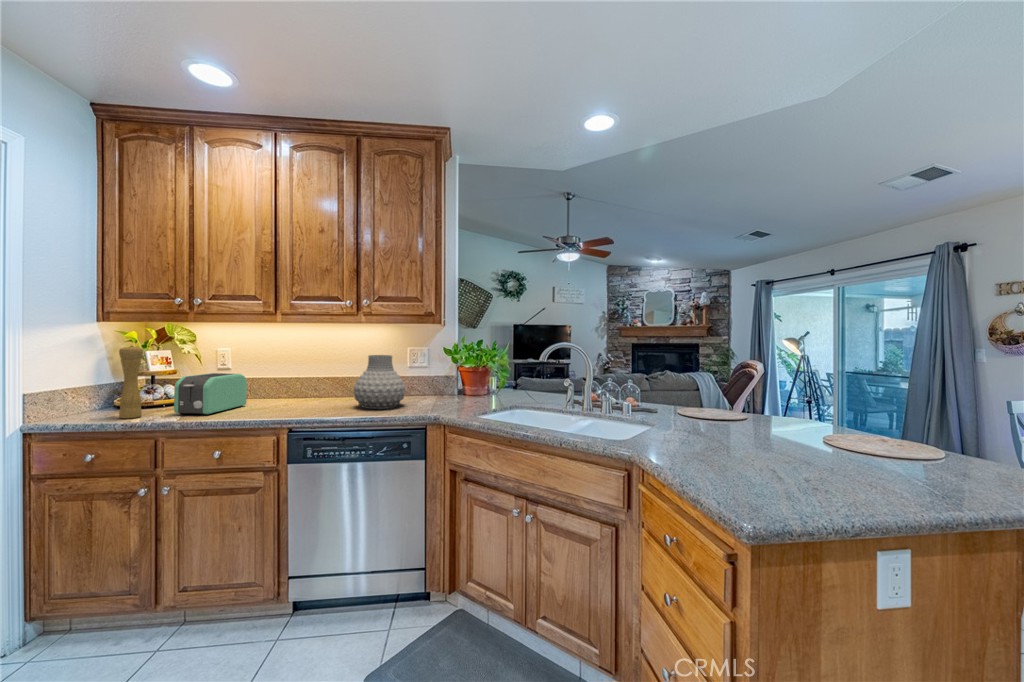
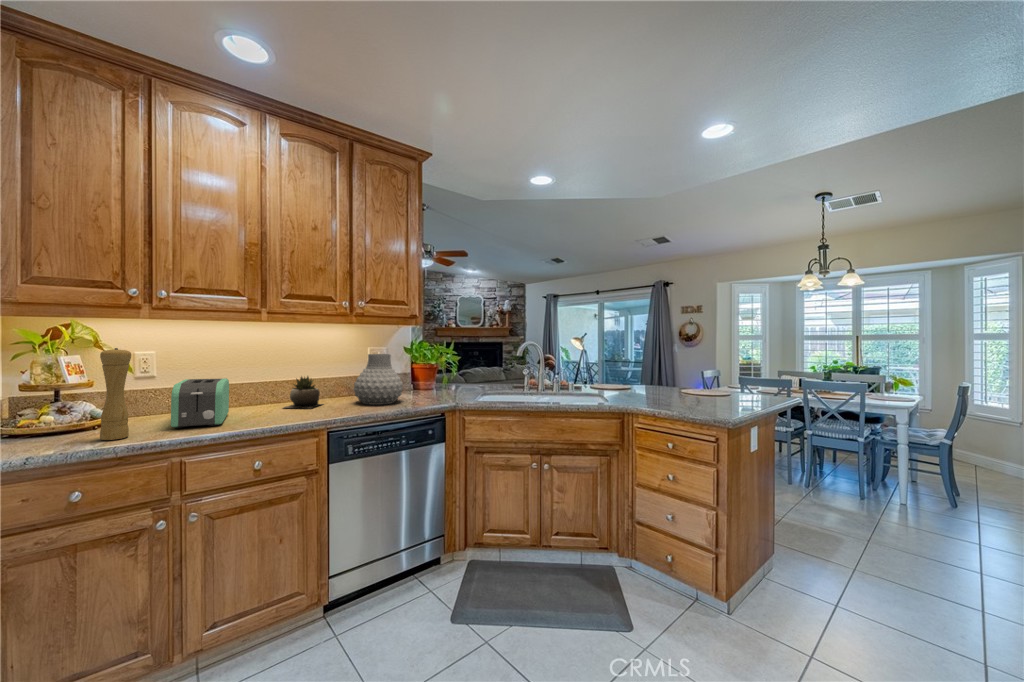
succulent plant: none [293,374,334,407] -> present [285,376,322,408]

